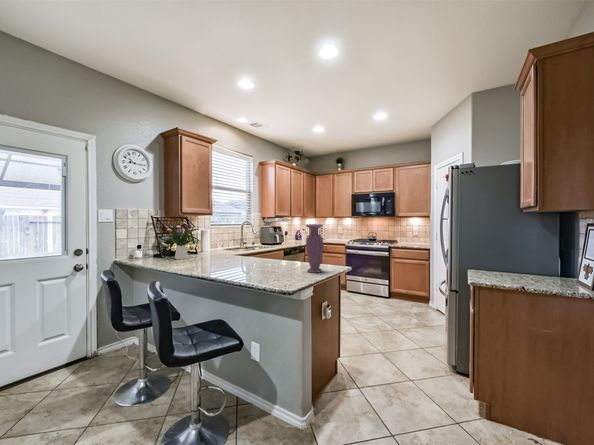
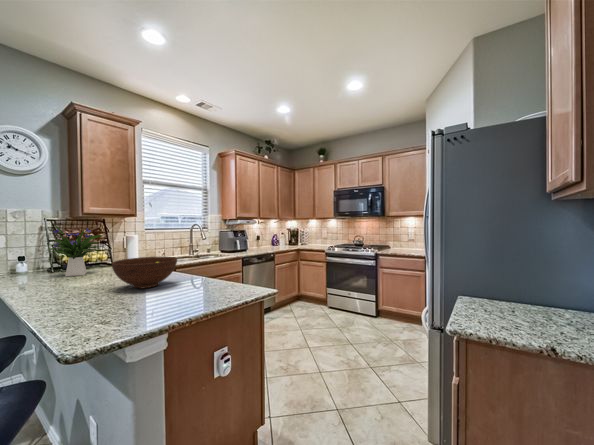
vase: present [306,224,323,273] -> none [185,228,215,305]
fruit bowl: none [236,244,276,266] -> present [112,257,177,288]

